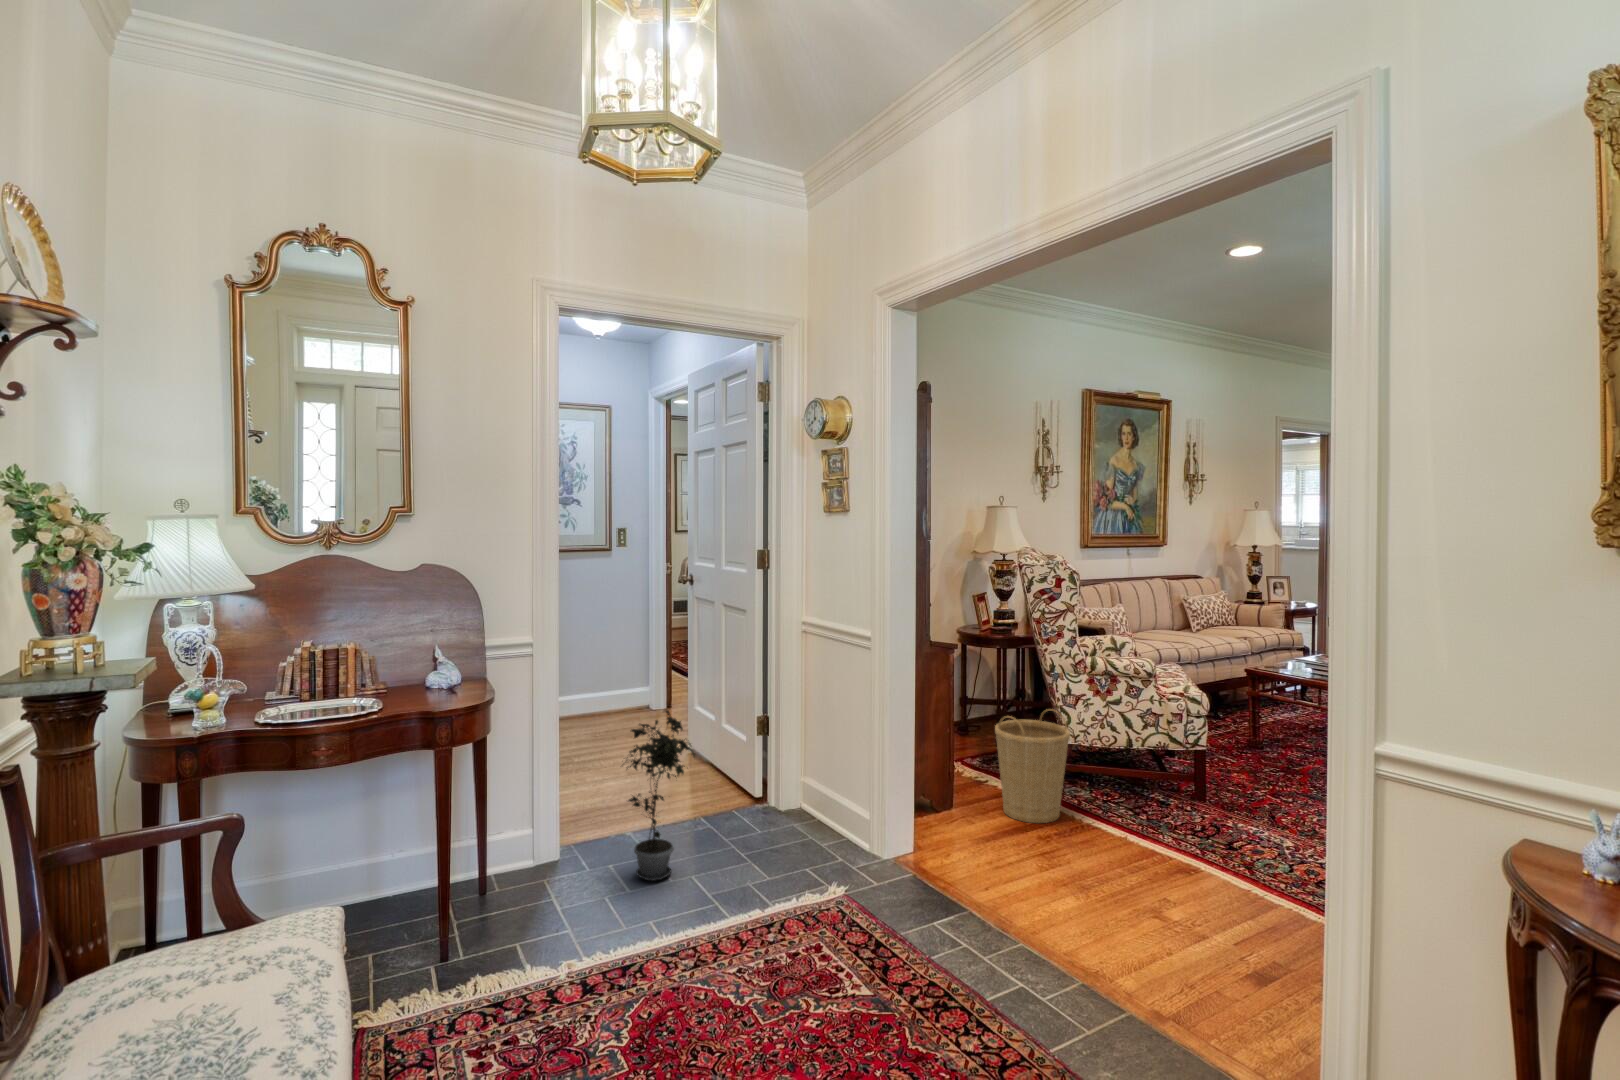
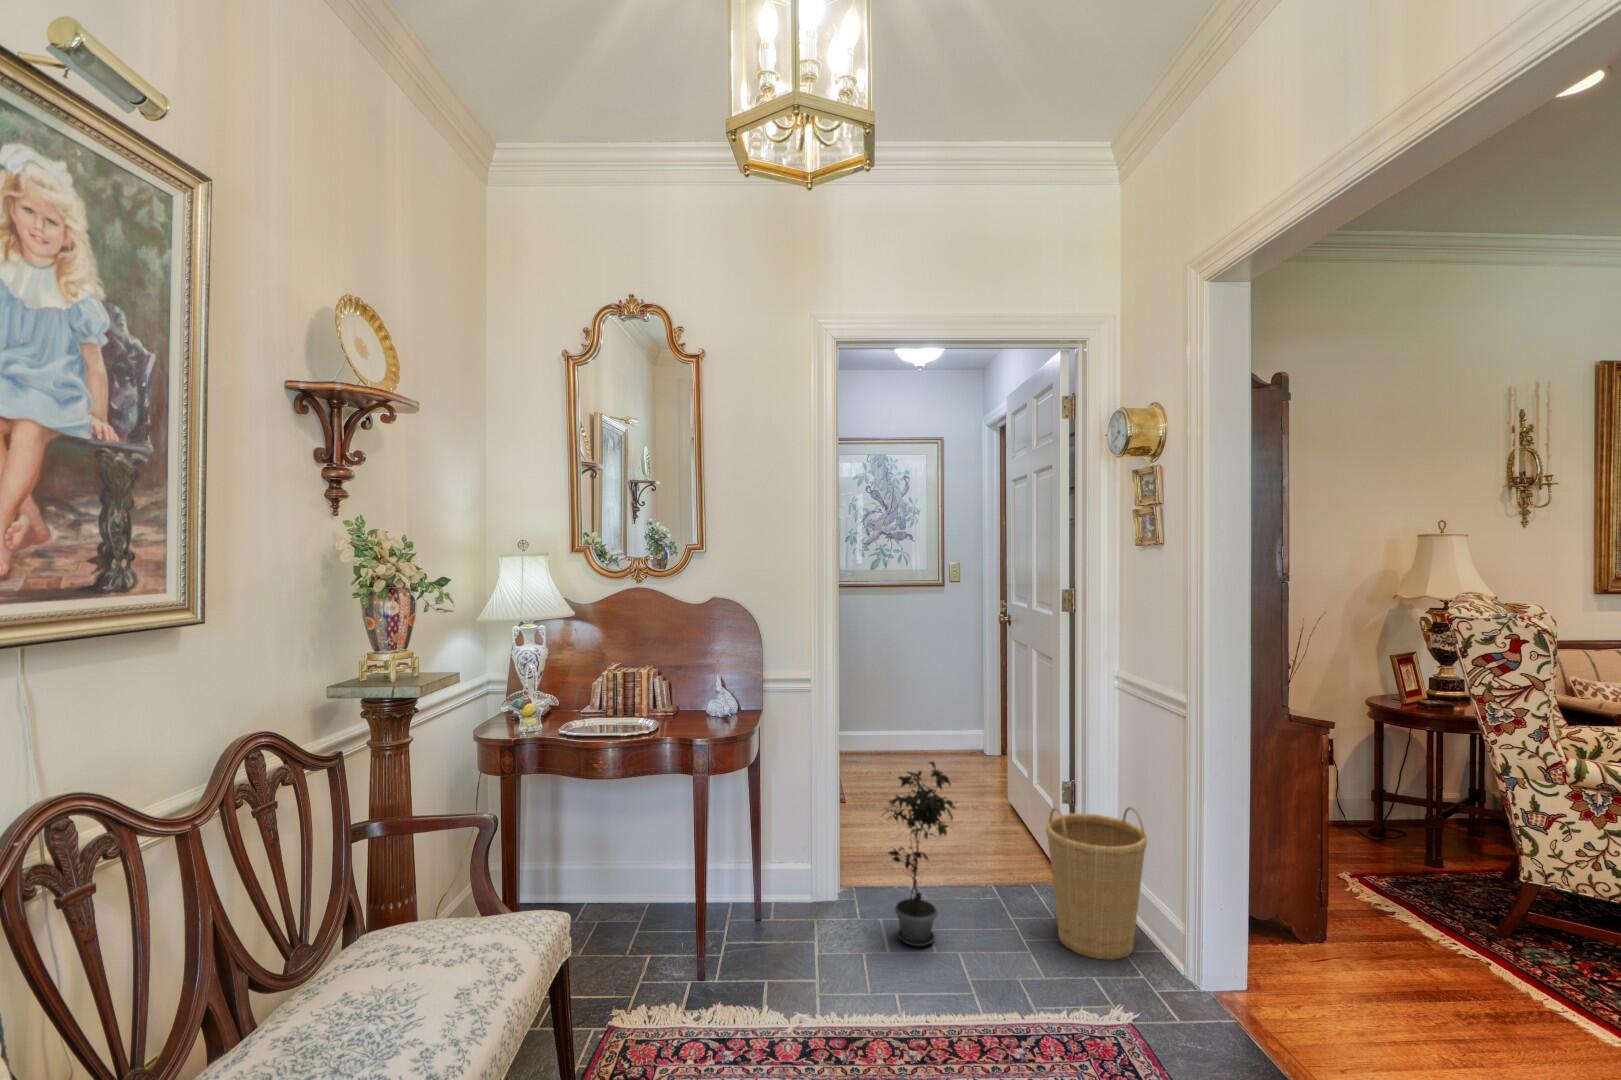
basket: present [995,709,1070,823] -> present [1046,807,1147,960]

